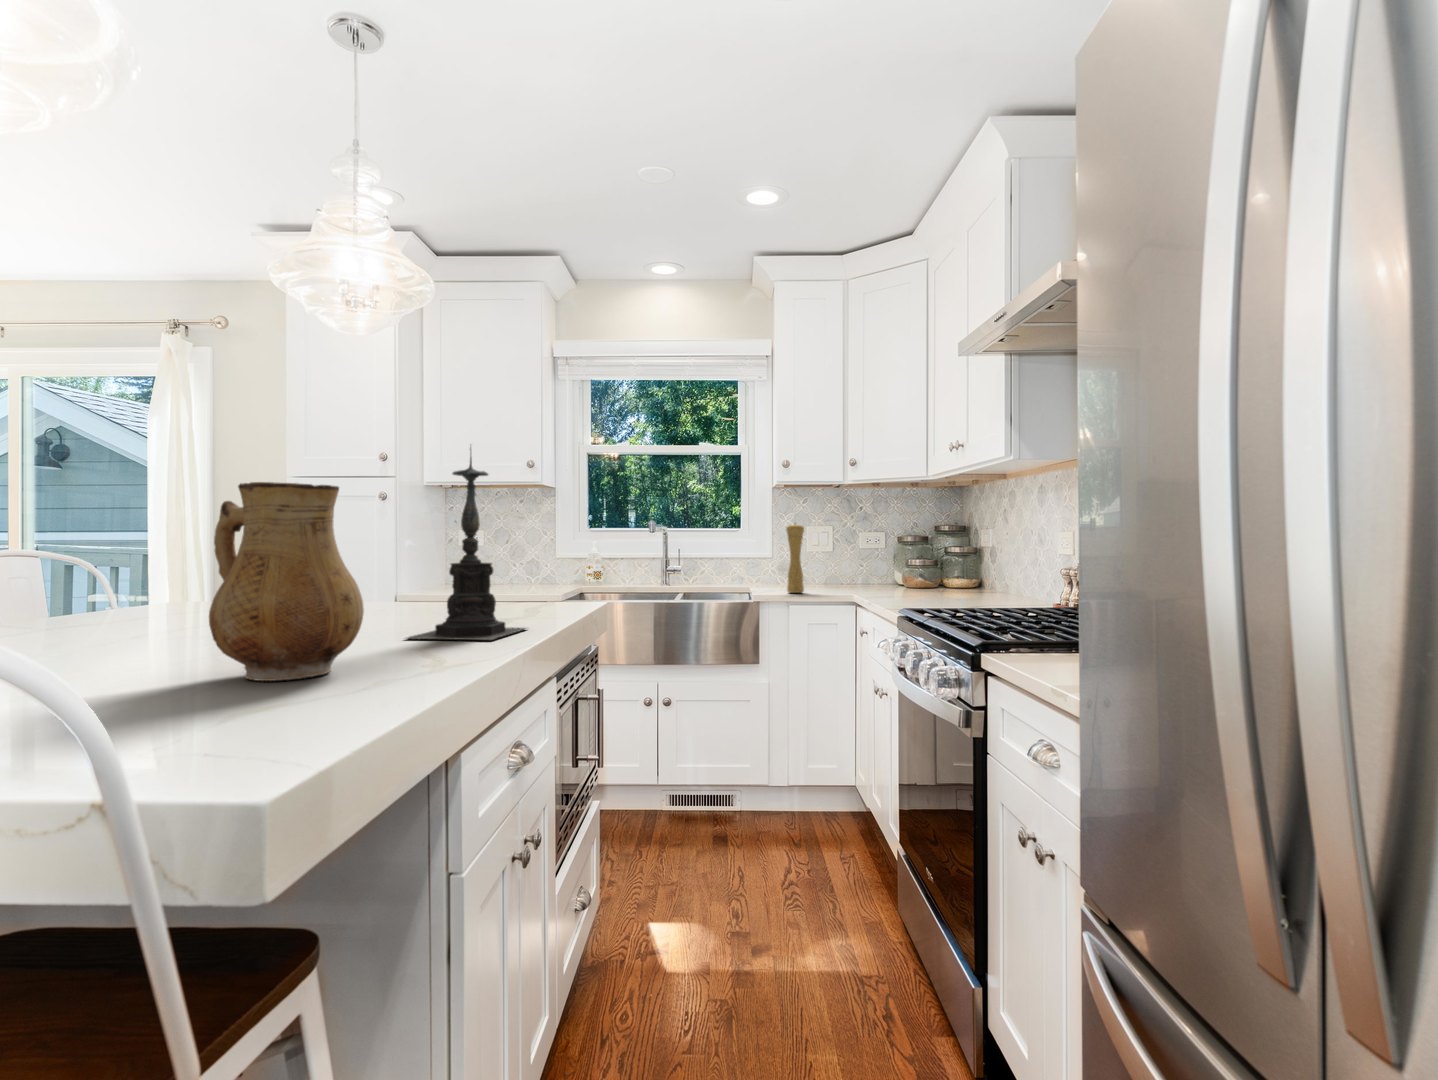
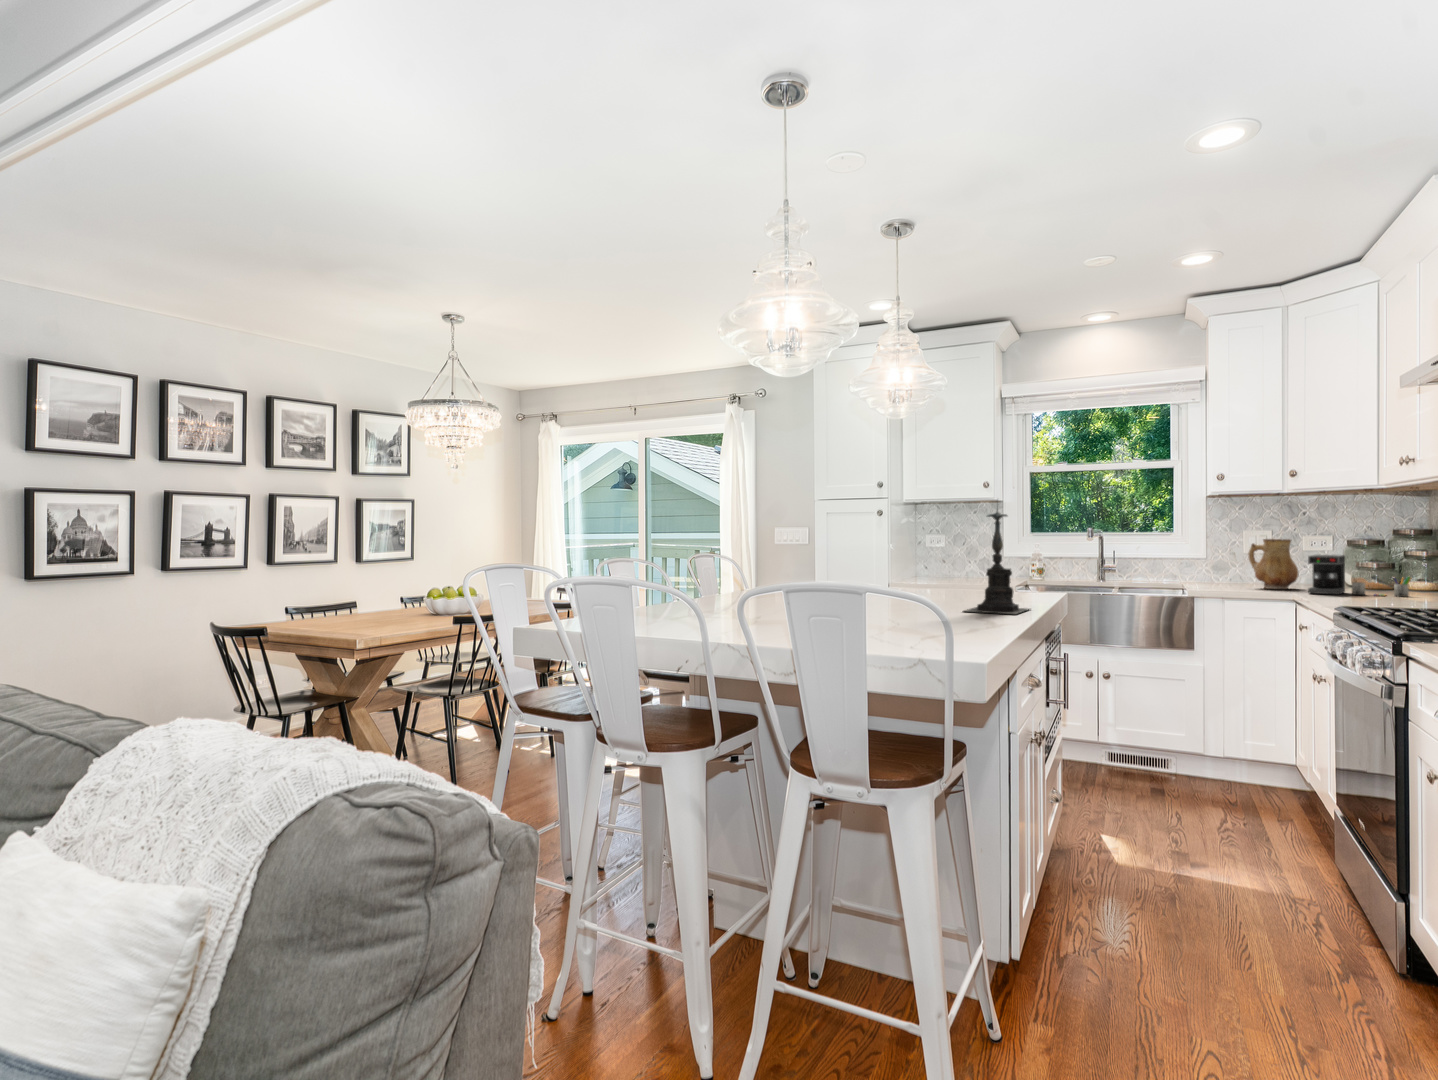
ceramic pitcher: present [209,482,364,681] -> present [1248,539,1298,589]
pepper mill: present [786,524,804,593] -> none [1222,530,1241,591]
coffee maker: none [865,551,952,594] -> present [1308,555,1411,597]

